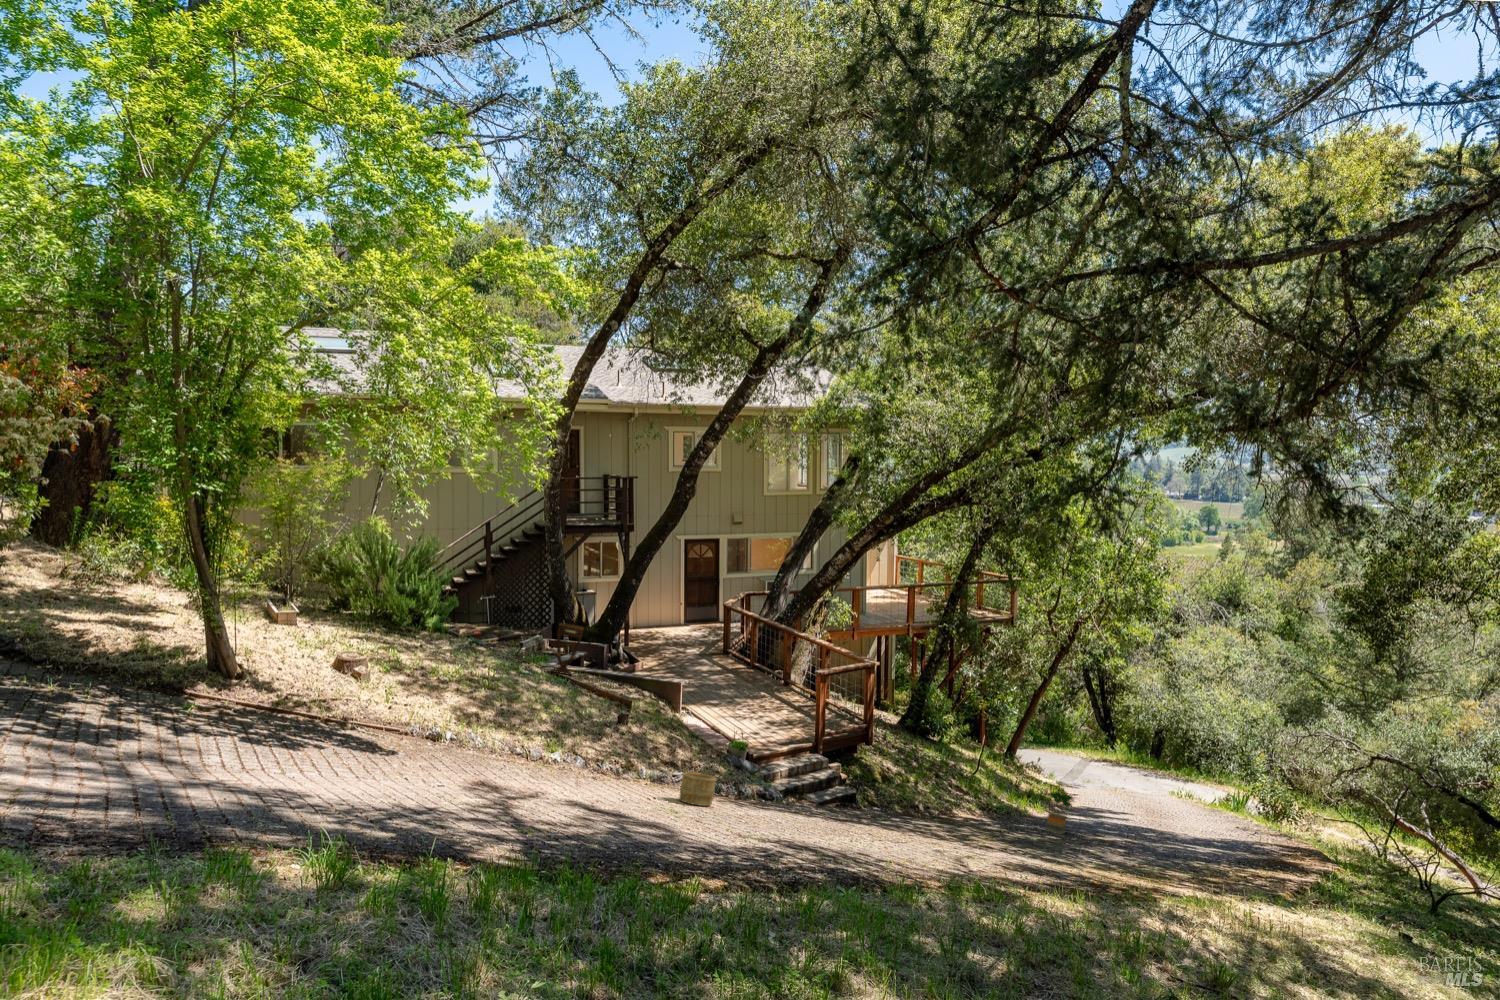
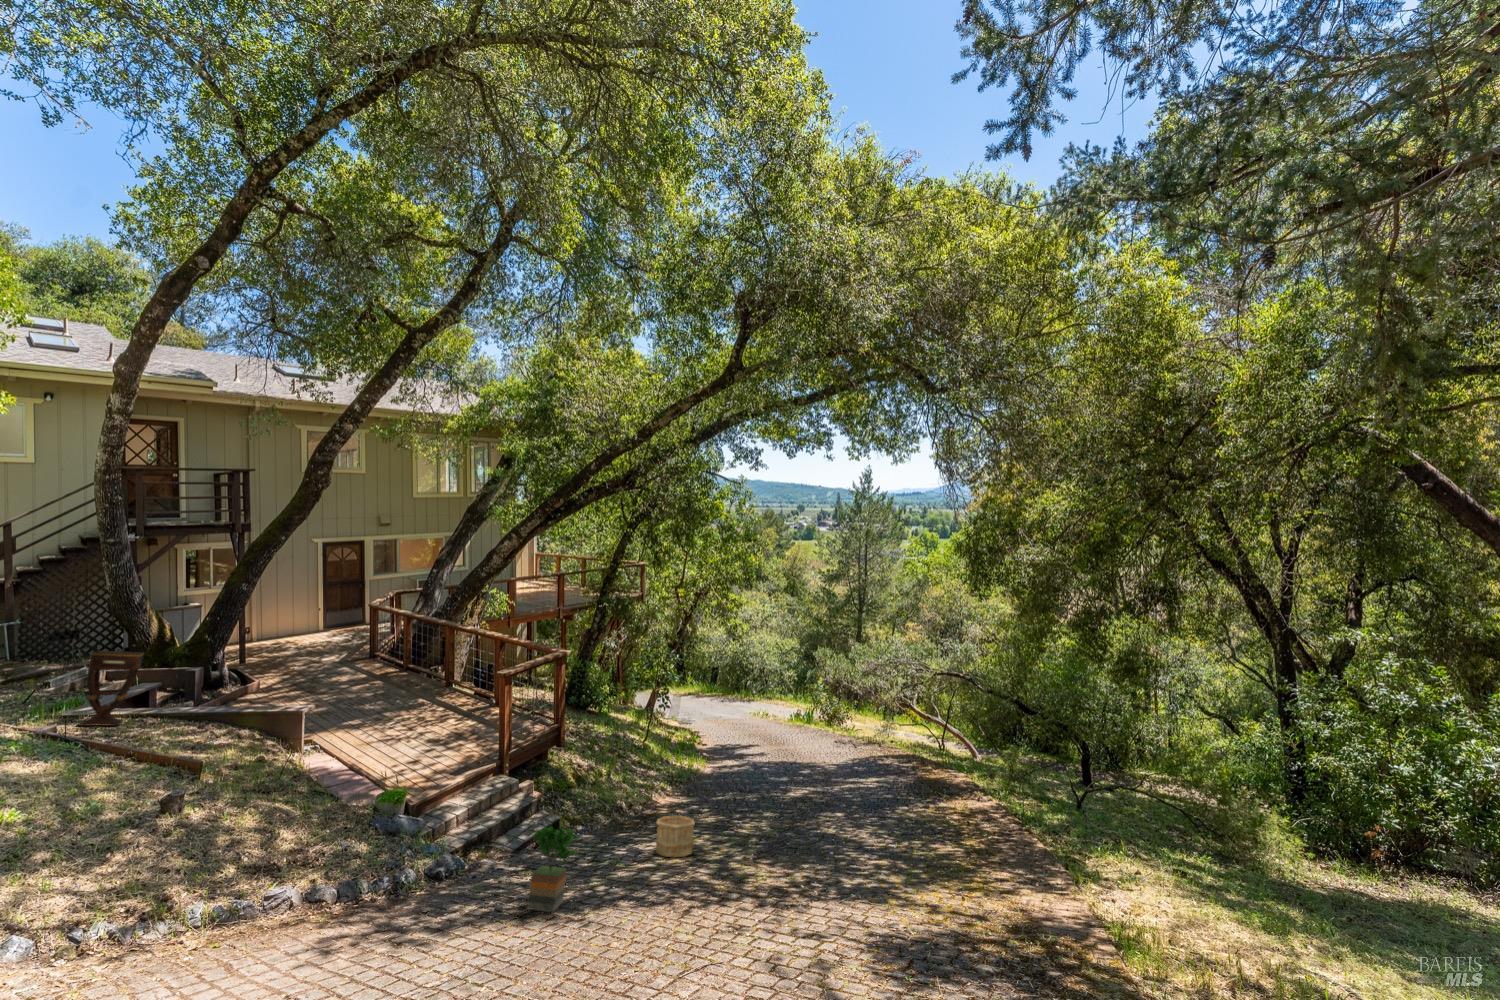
wooden bucket: present [679,772,717,806] -> present [656,816,695,857]
potted tree: present [1046,792,1074,835] -> present [528,827,578,912]

